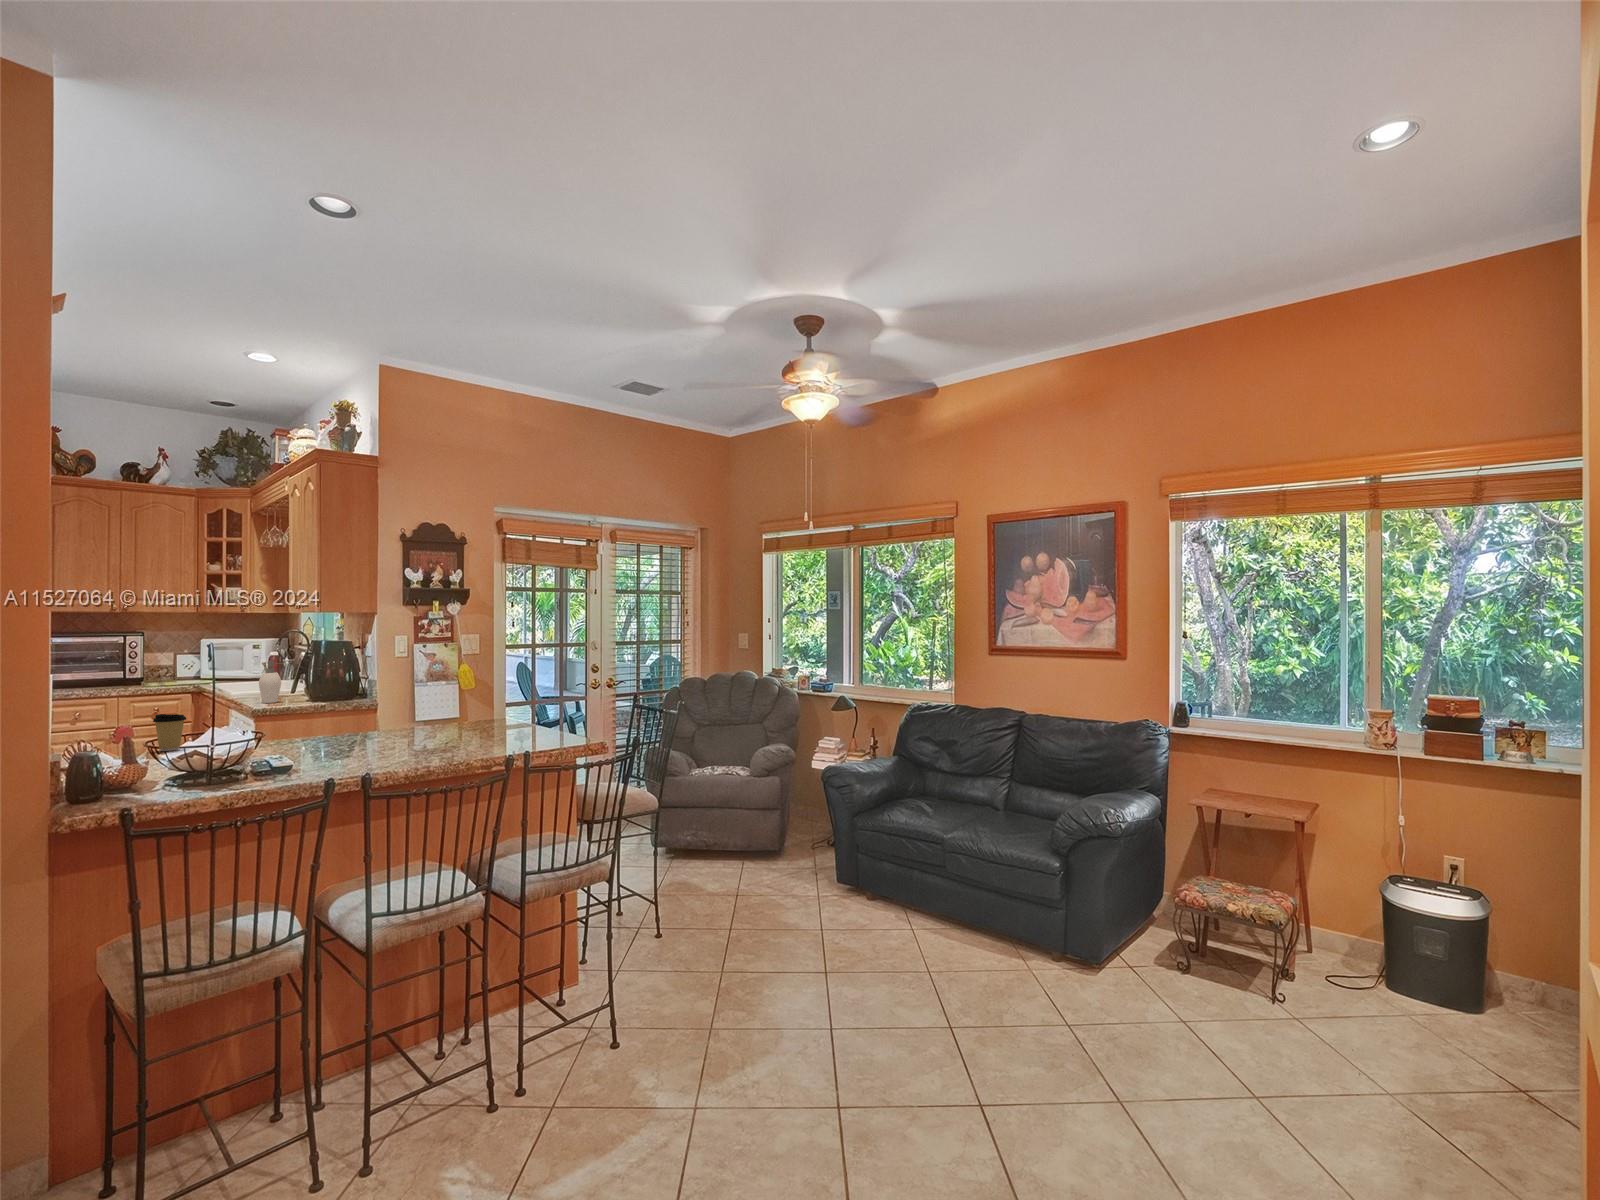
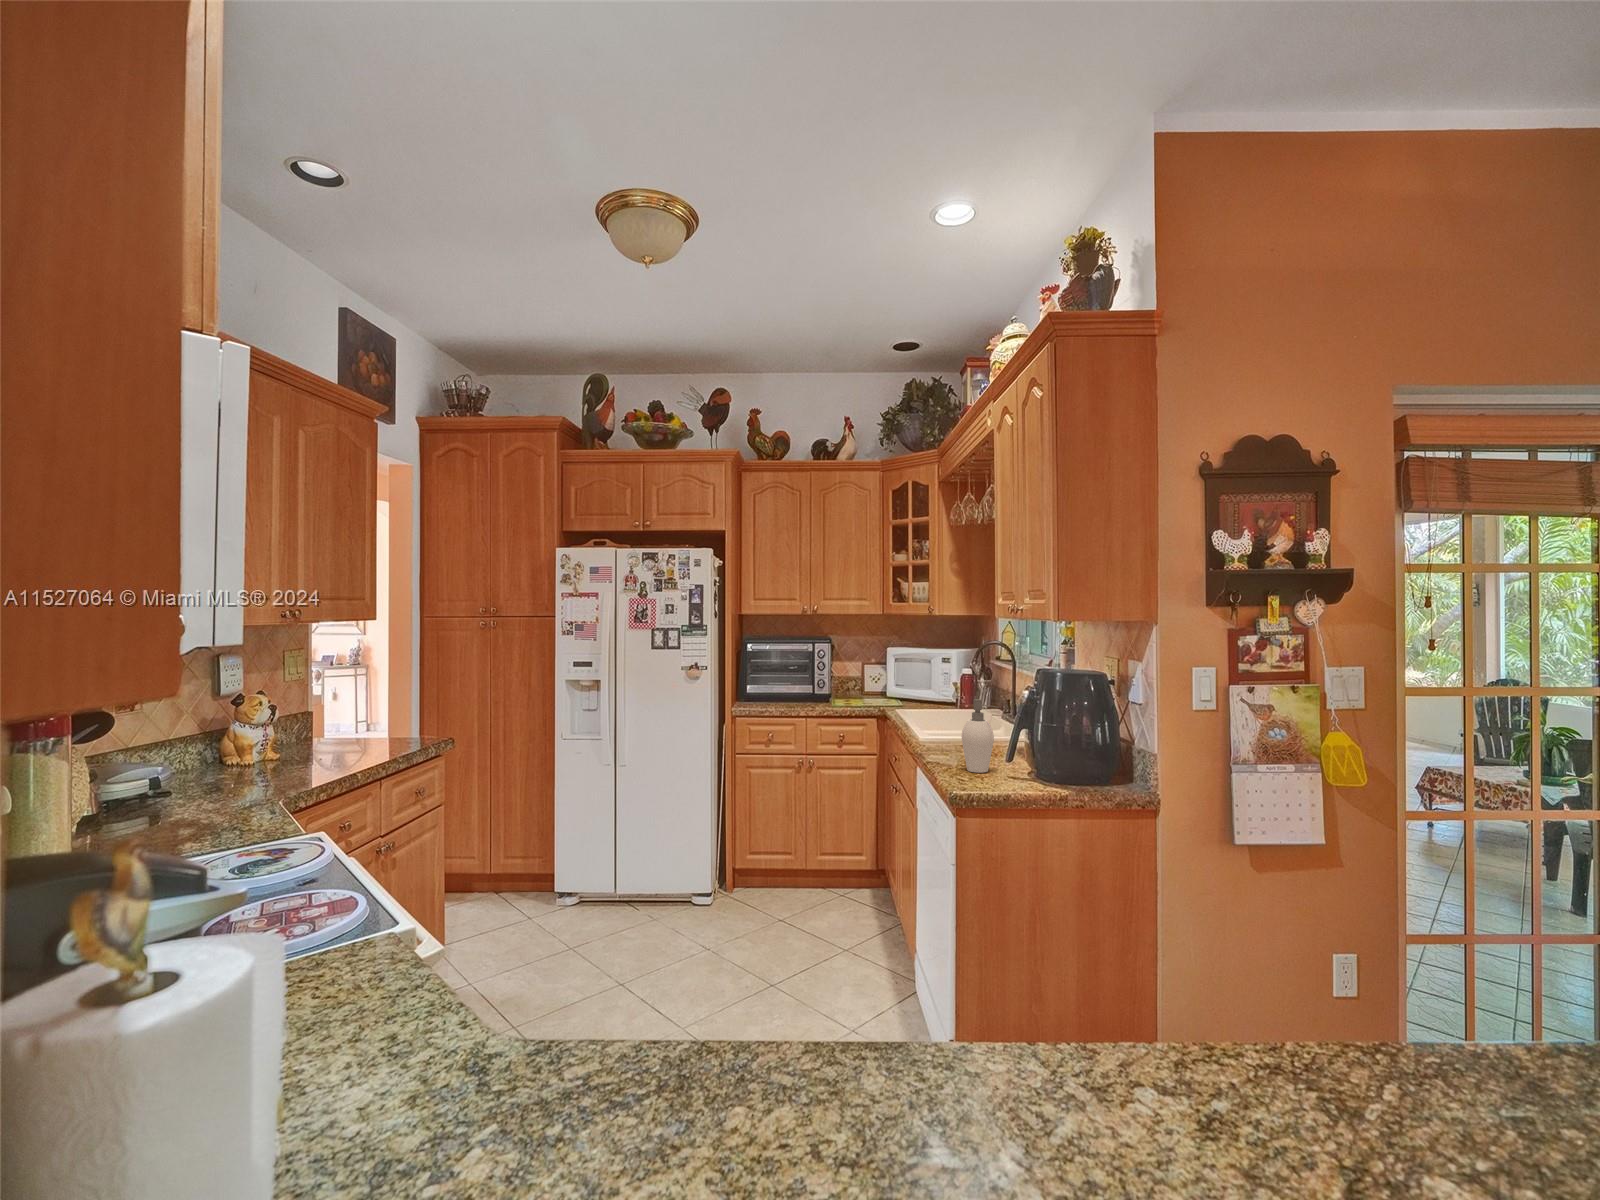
coffee cup: present [153,714,186,751] -> none [738,978,830,1138]

